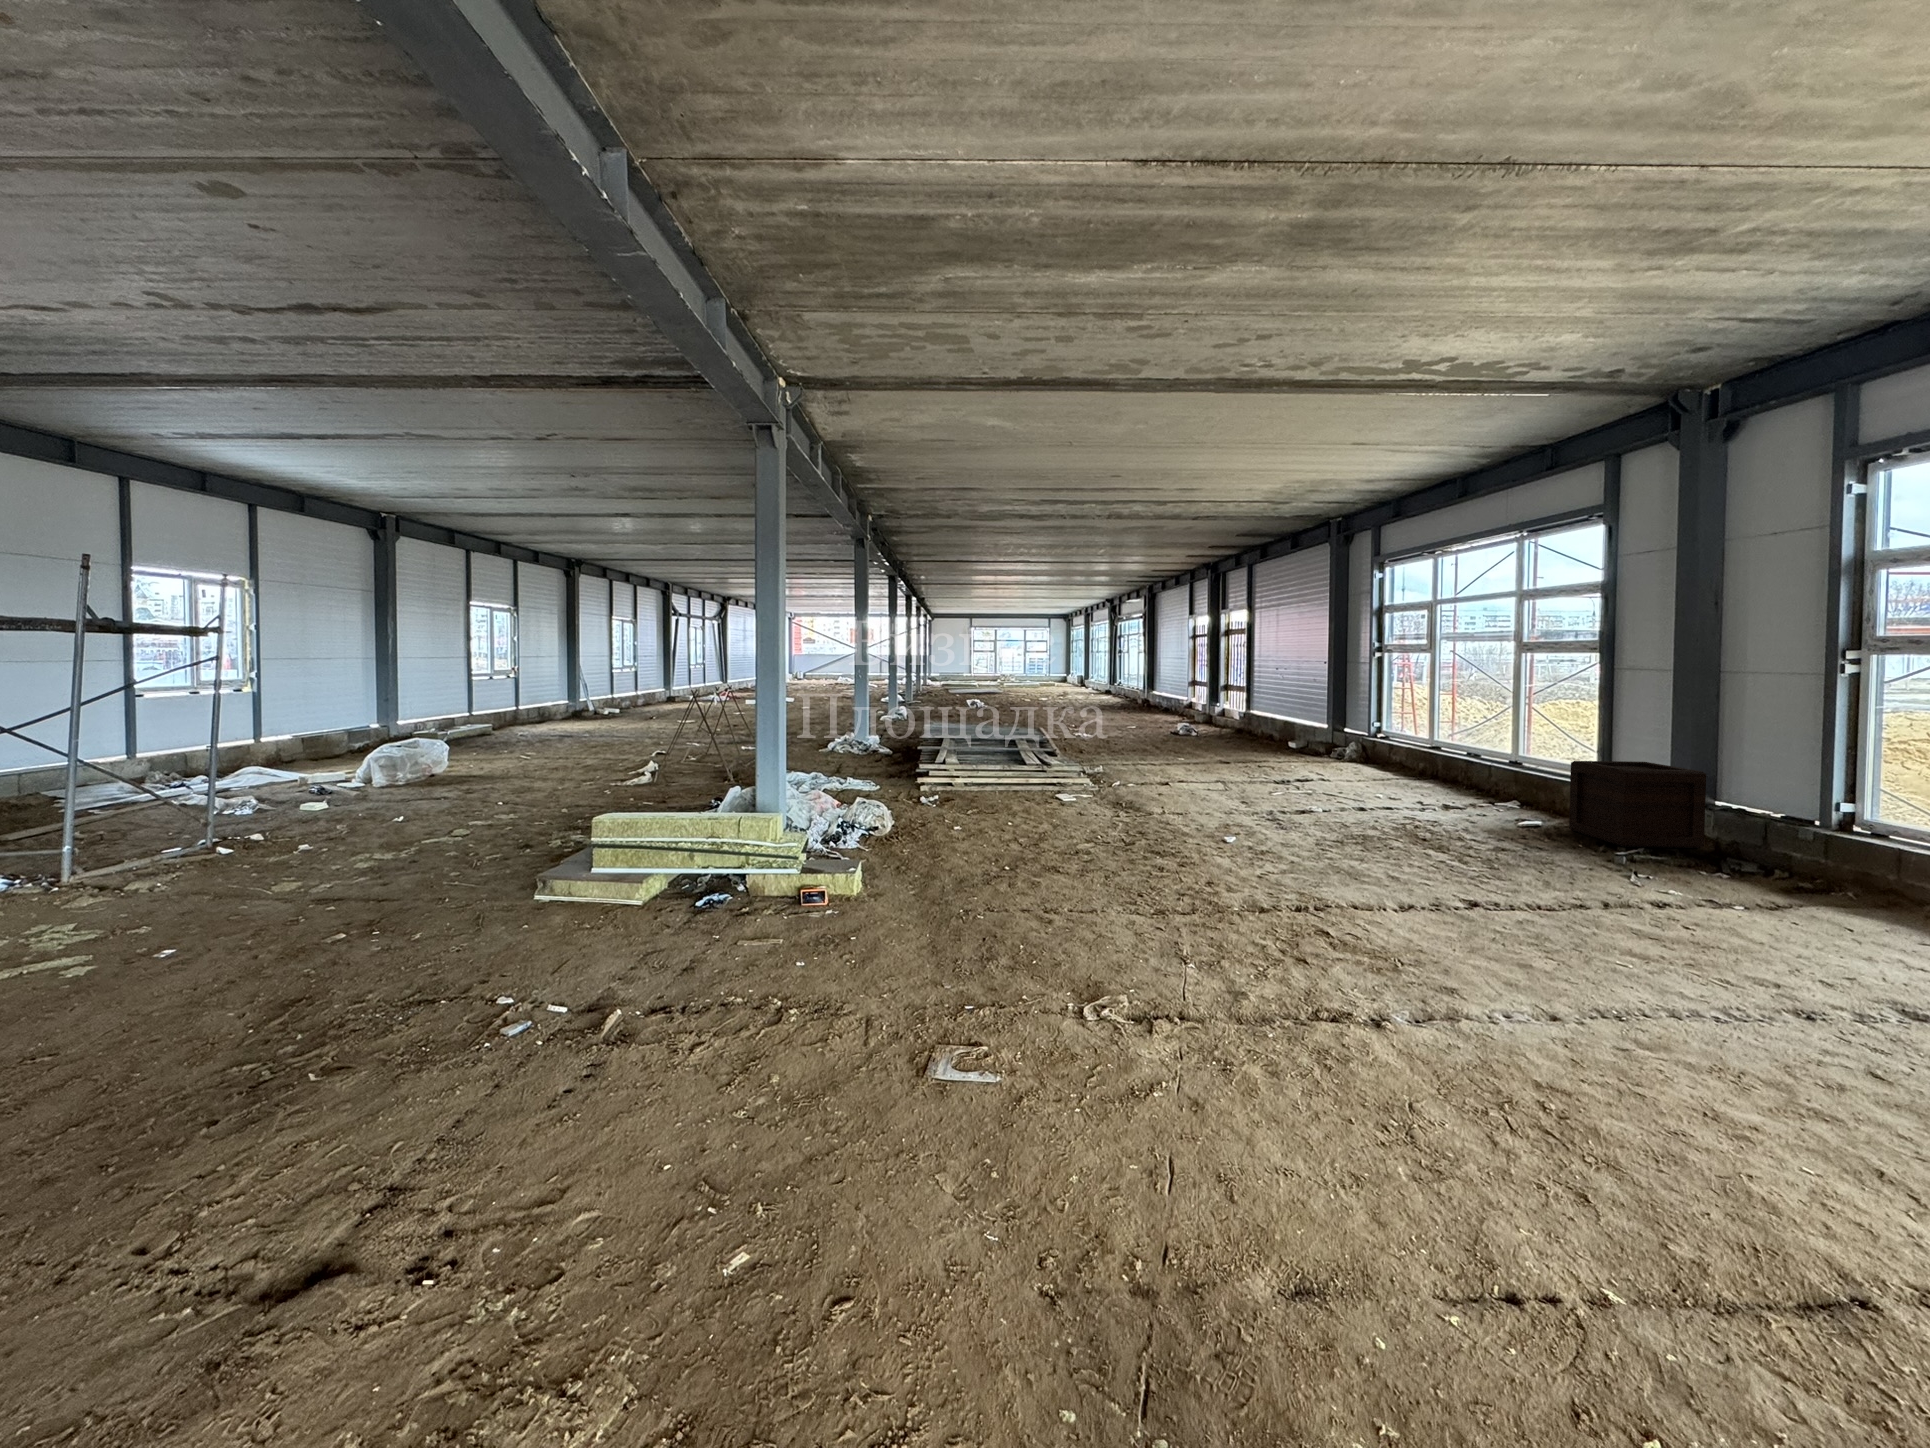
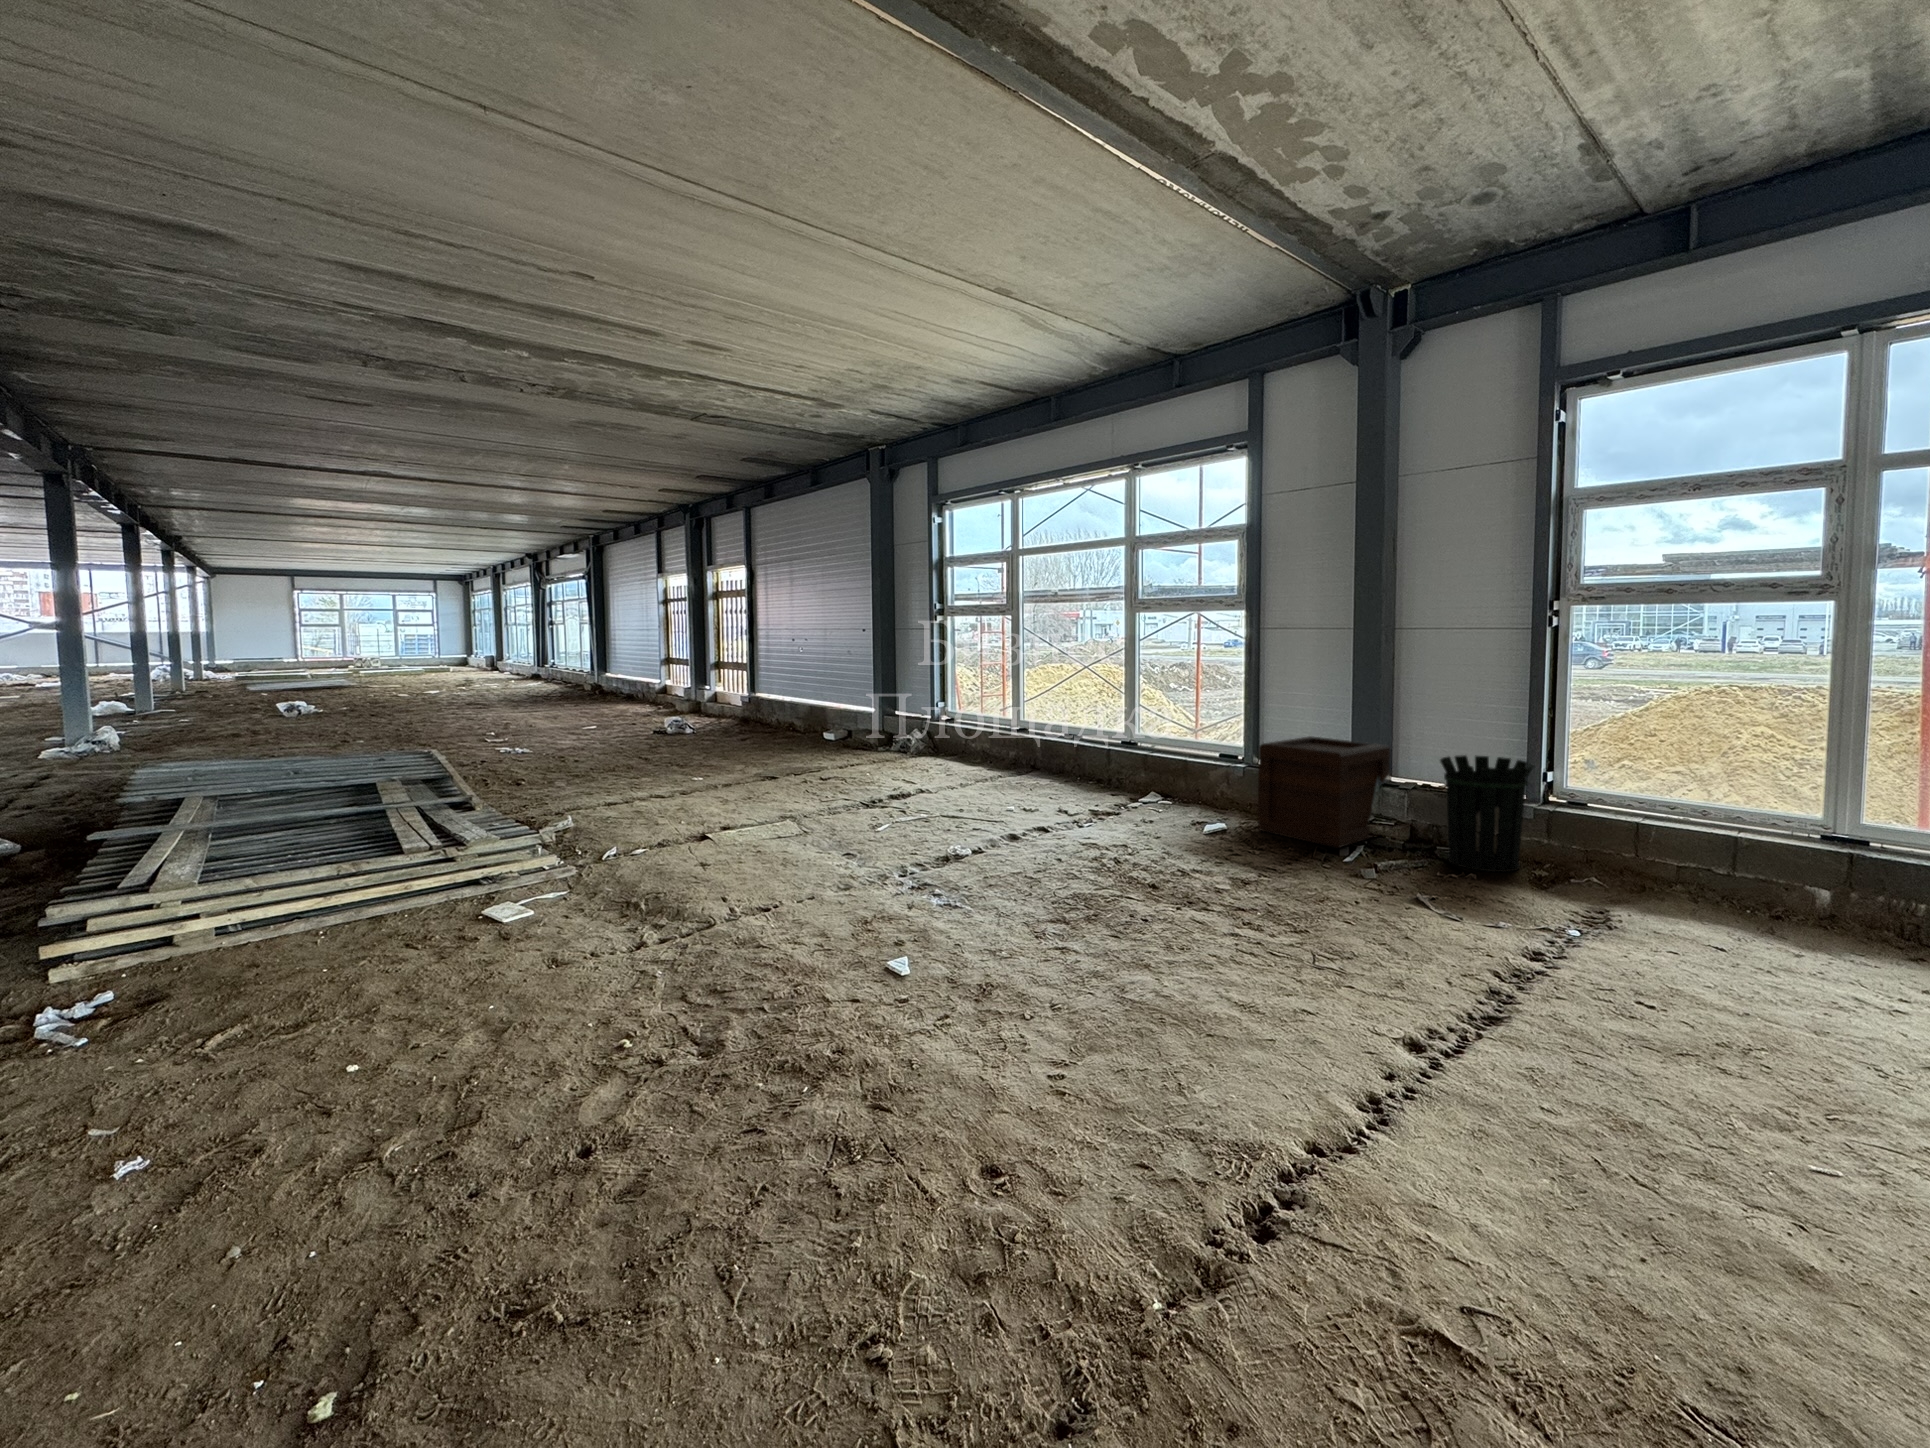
waste bin: none [1711,781,1811,880] -> present [1440,755,1534,872]

